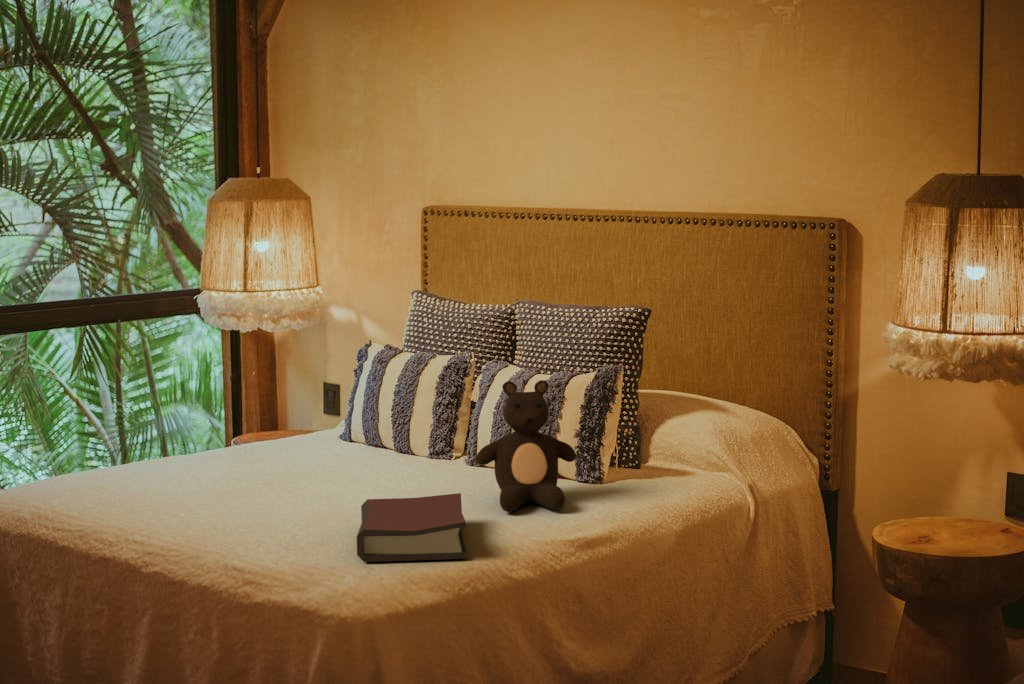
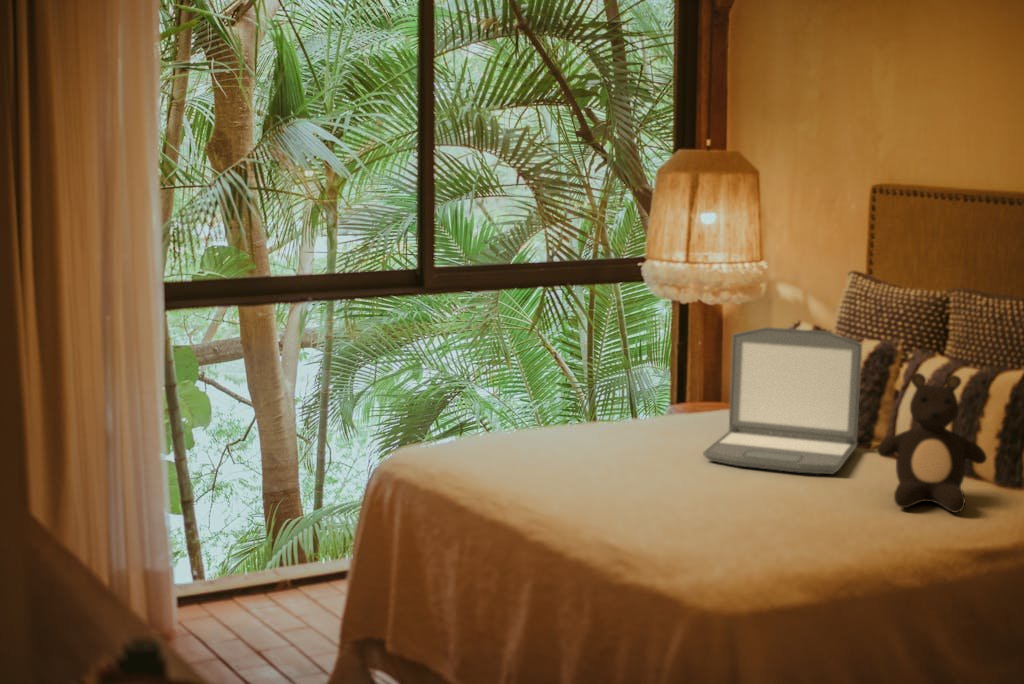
laptop: none [302,349,444,491] -> present [703,327,862,474]
hardback book: present [357,493,467,562] -> none [727,477,850,548]

